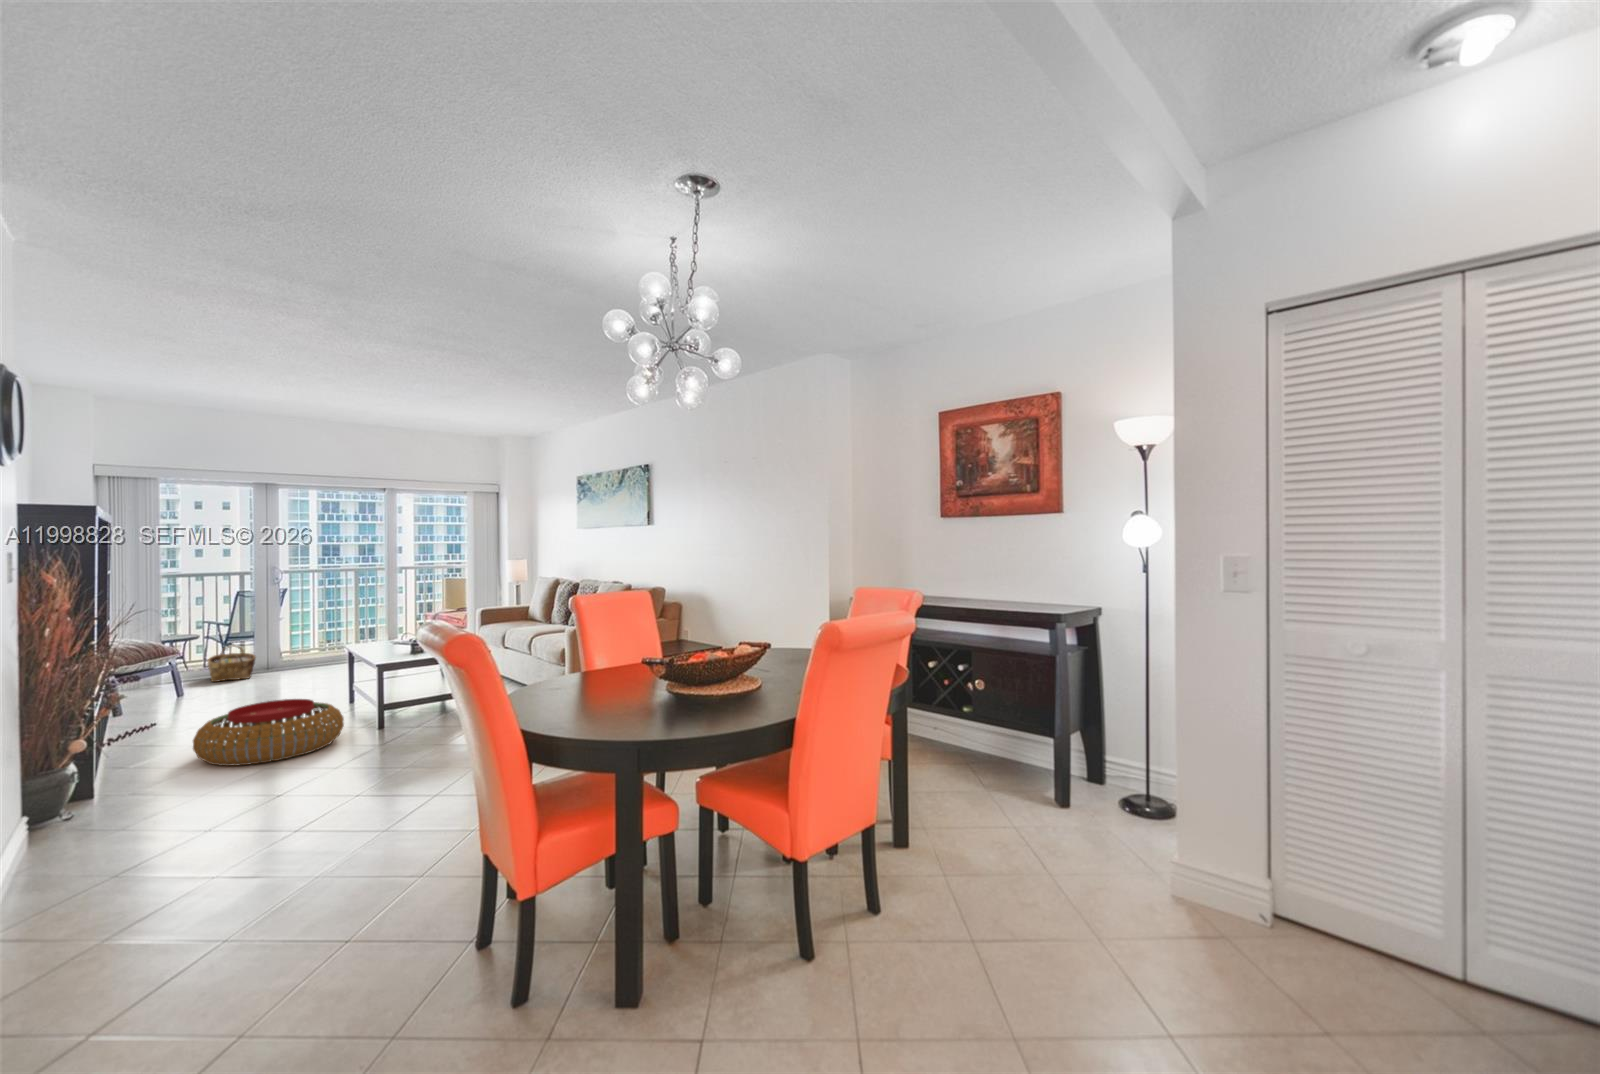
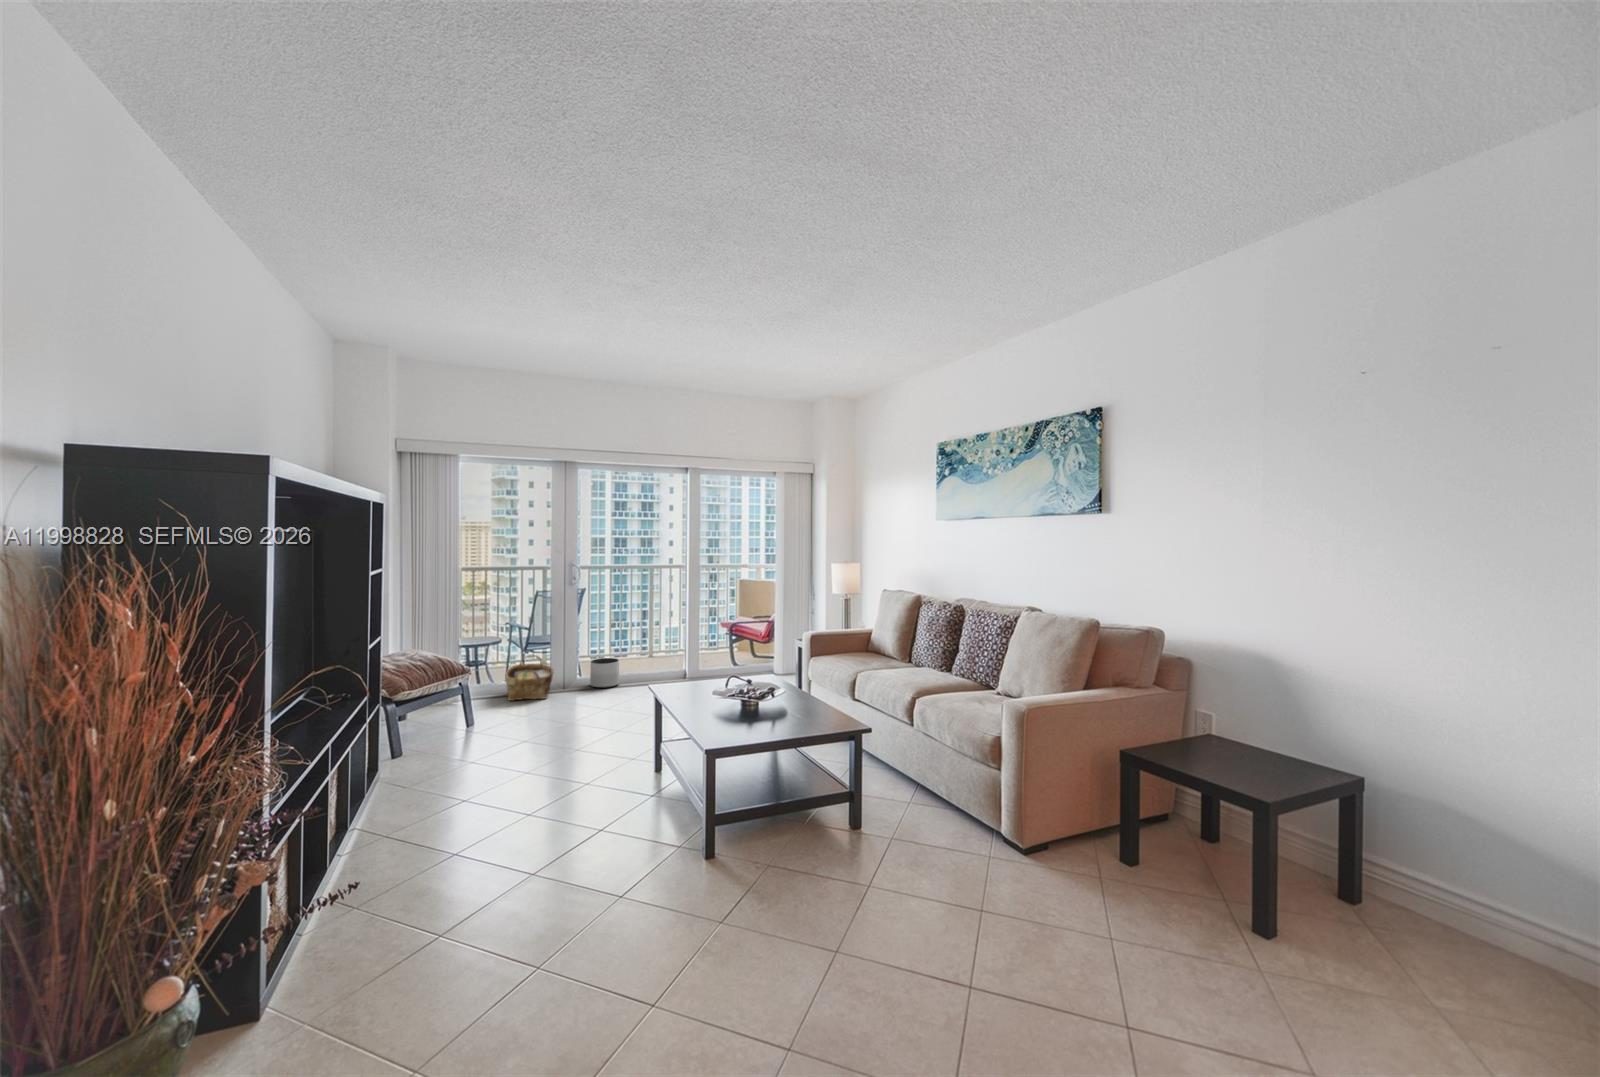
planter: none [292,646,320,669] -> present [590,658,619,688]
pouf: present [193,699,344,766] -> none [418,808,650,970]

